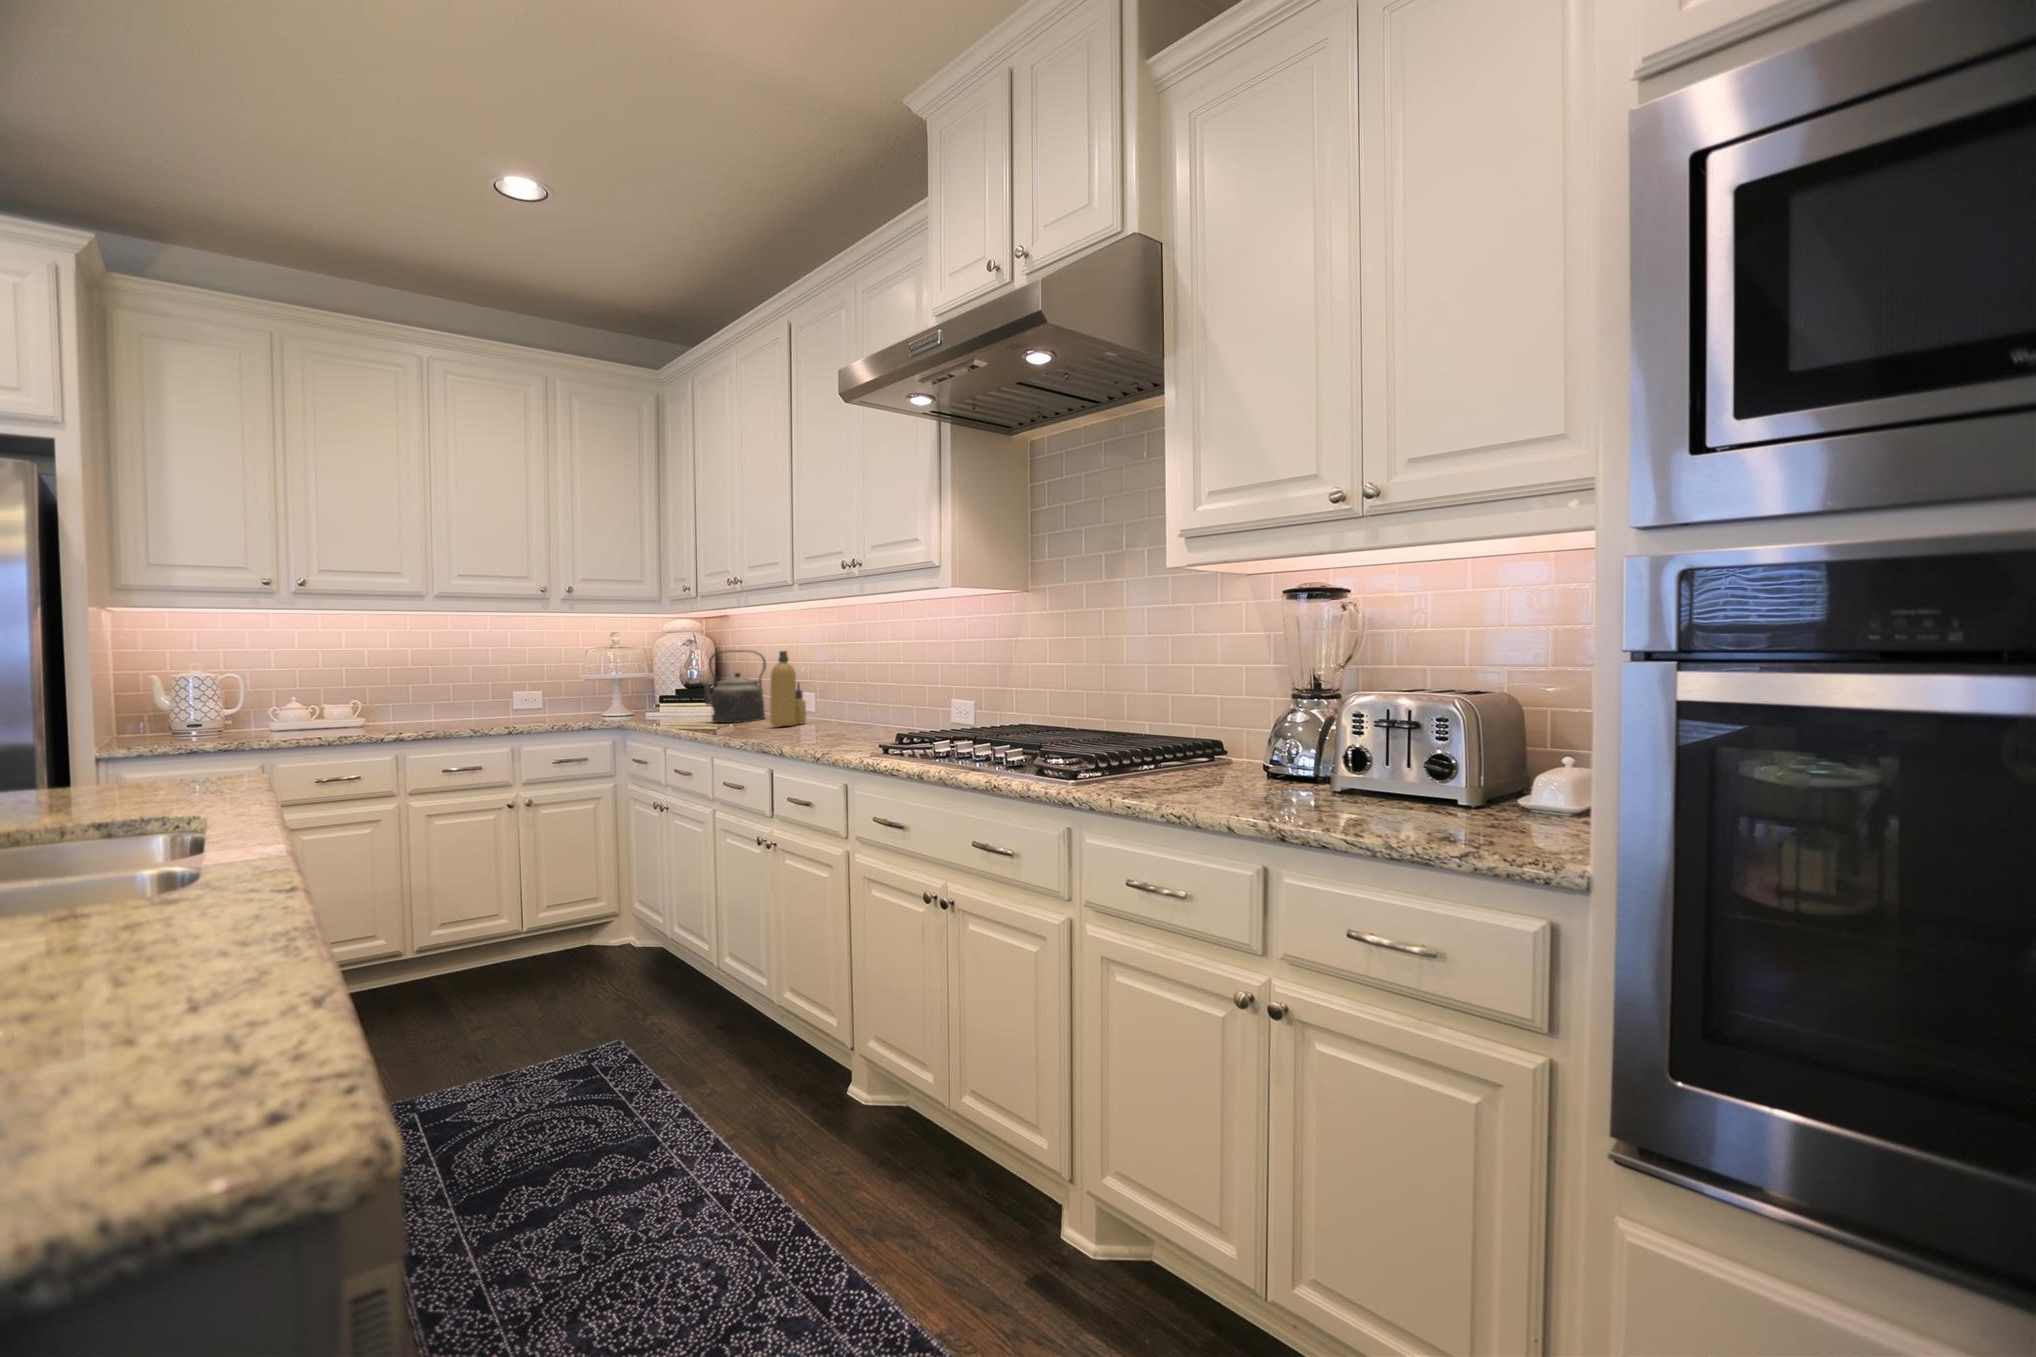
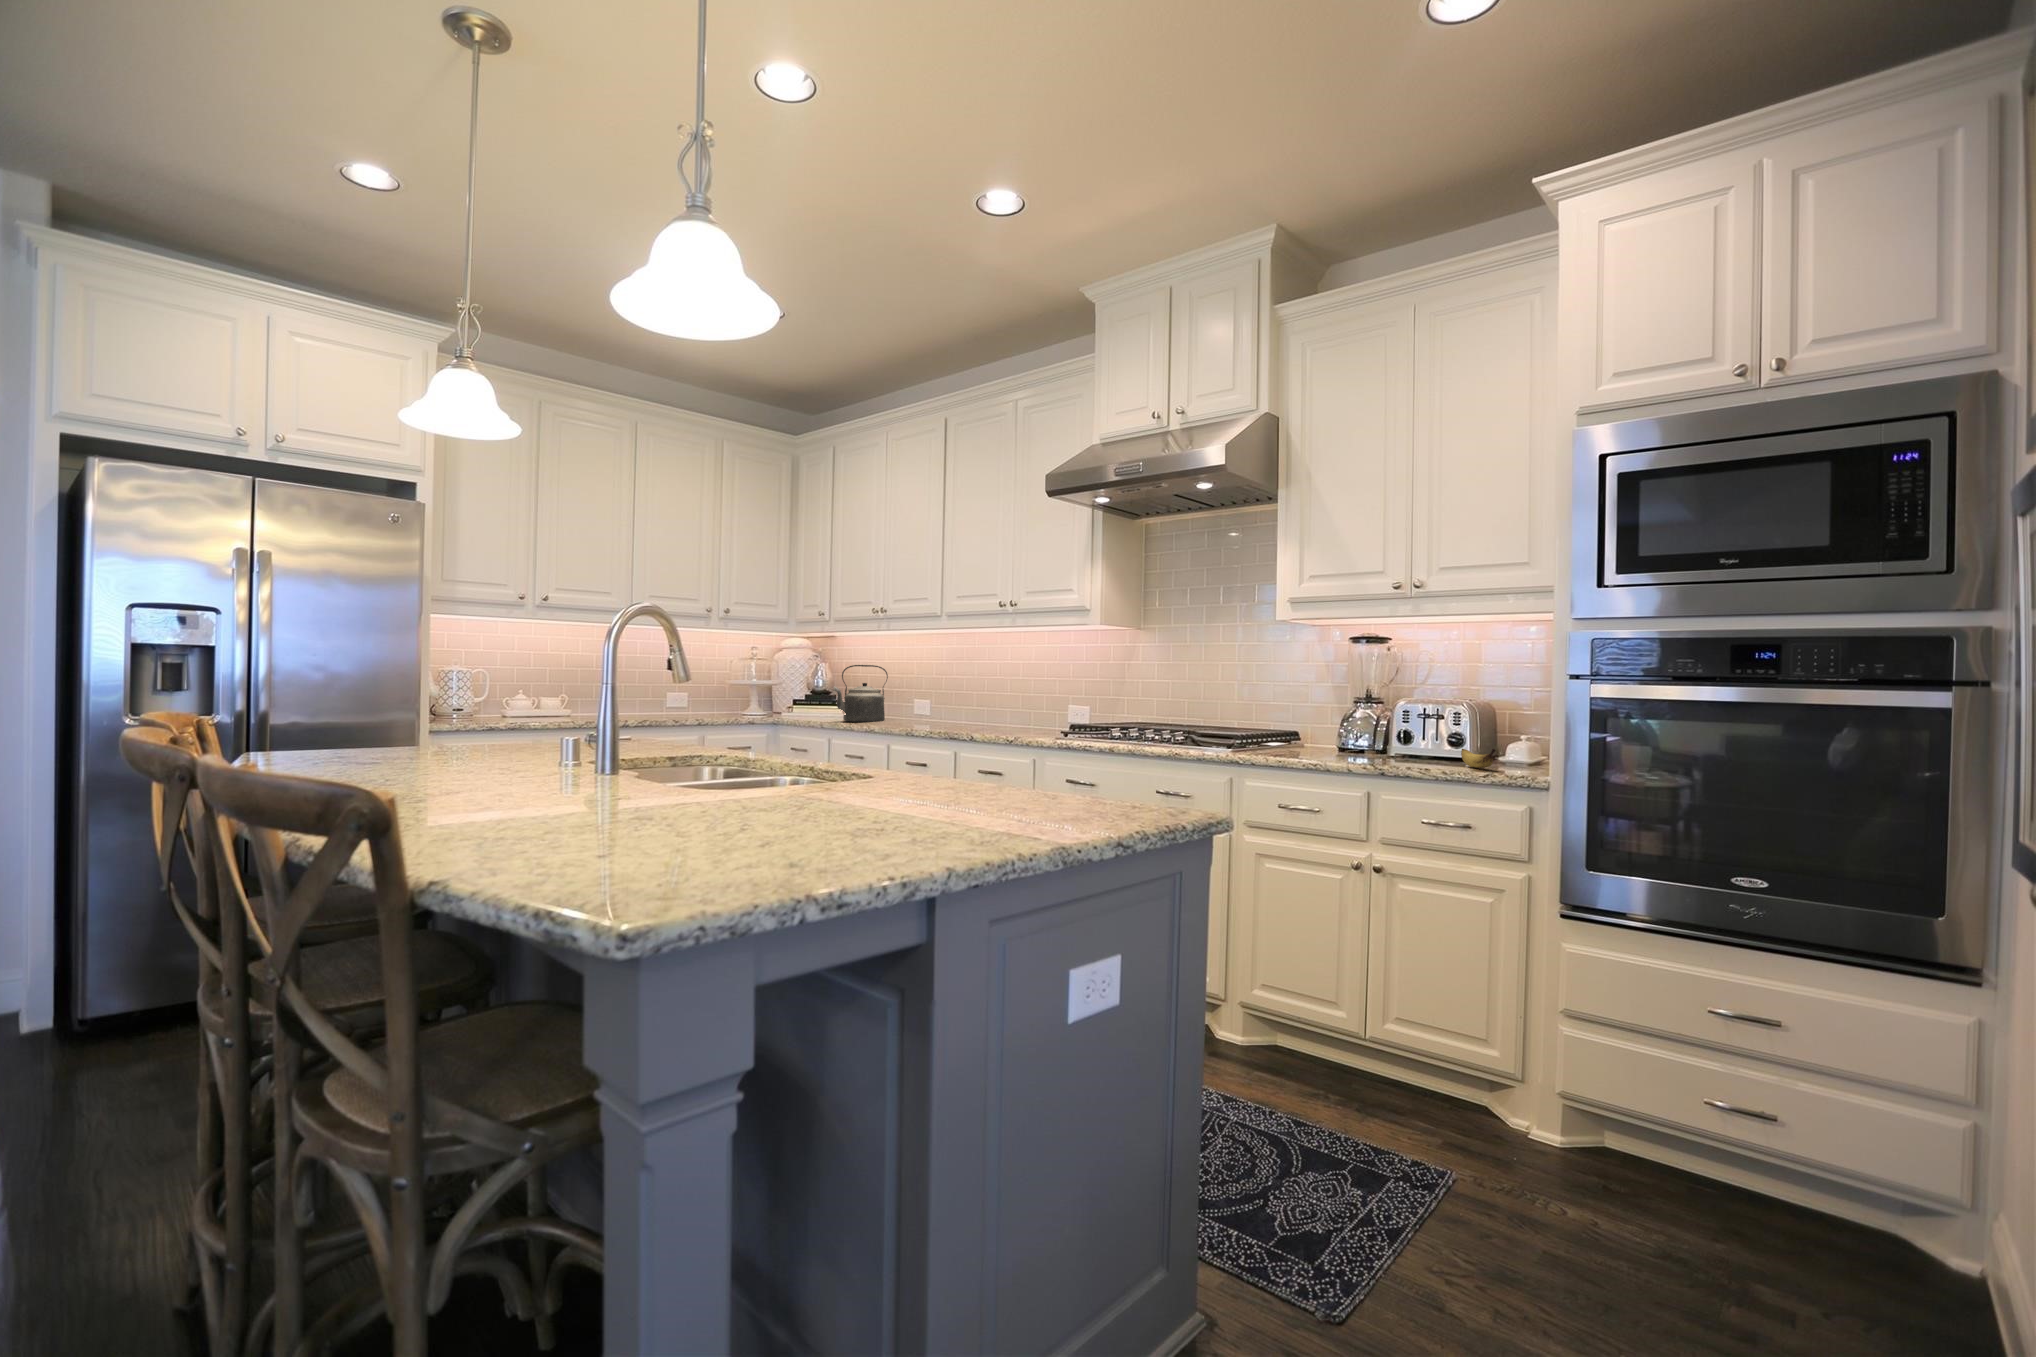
bottle: present [770,651,806,726] -> none [916,666,939,724]
banana: none [1440,785,1489,828] -> present [1461,749,1495,768]

